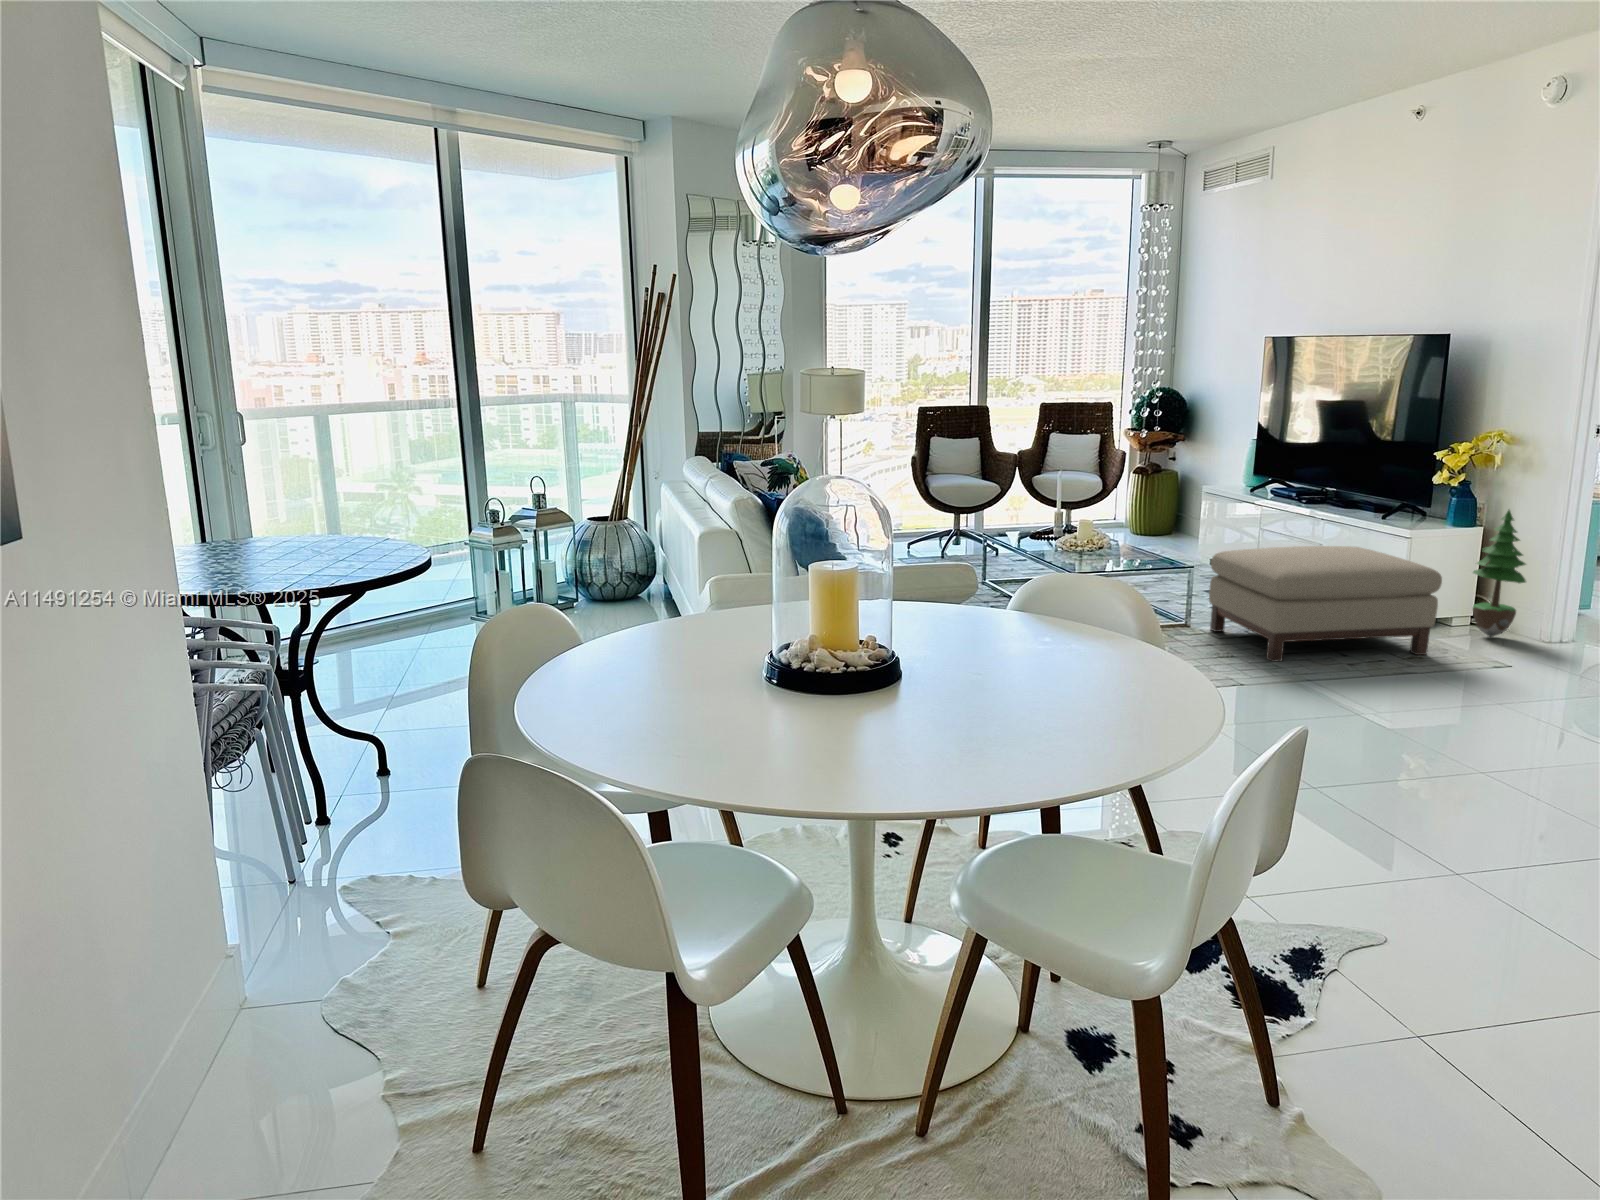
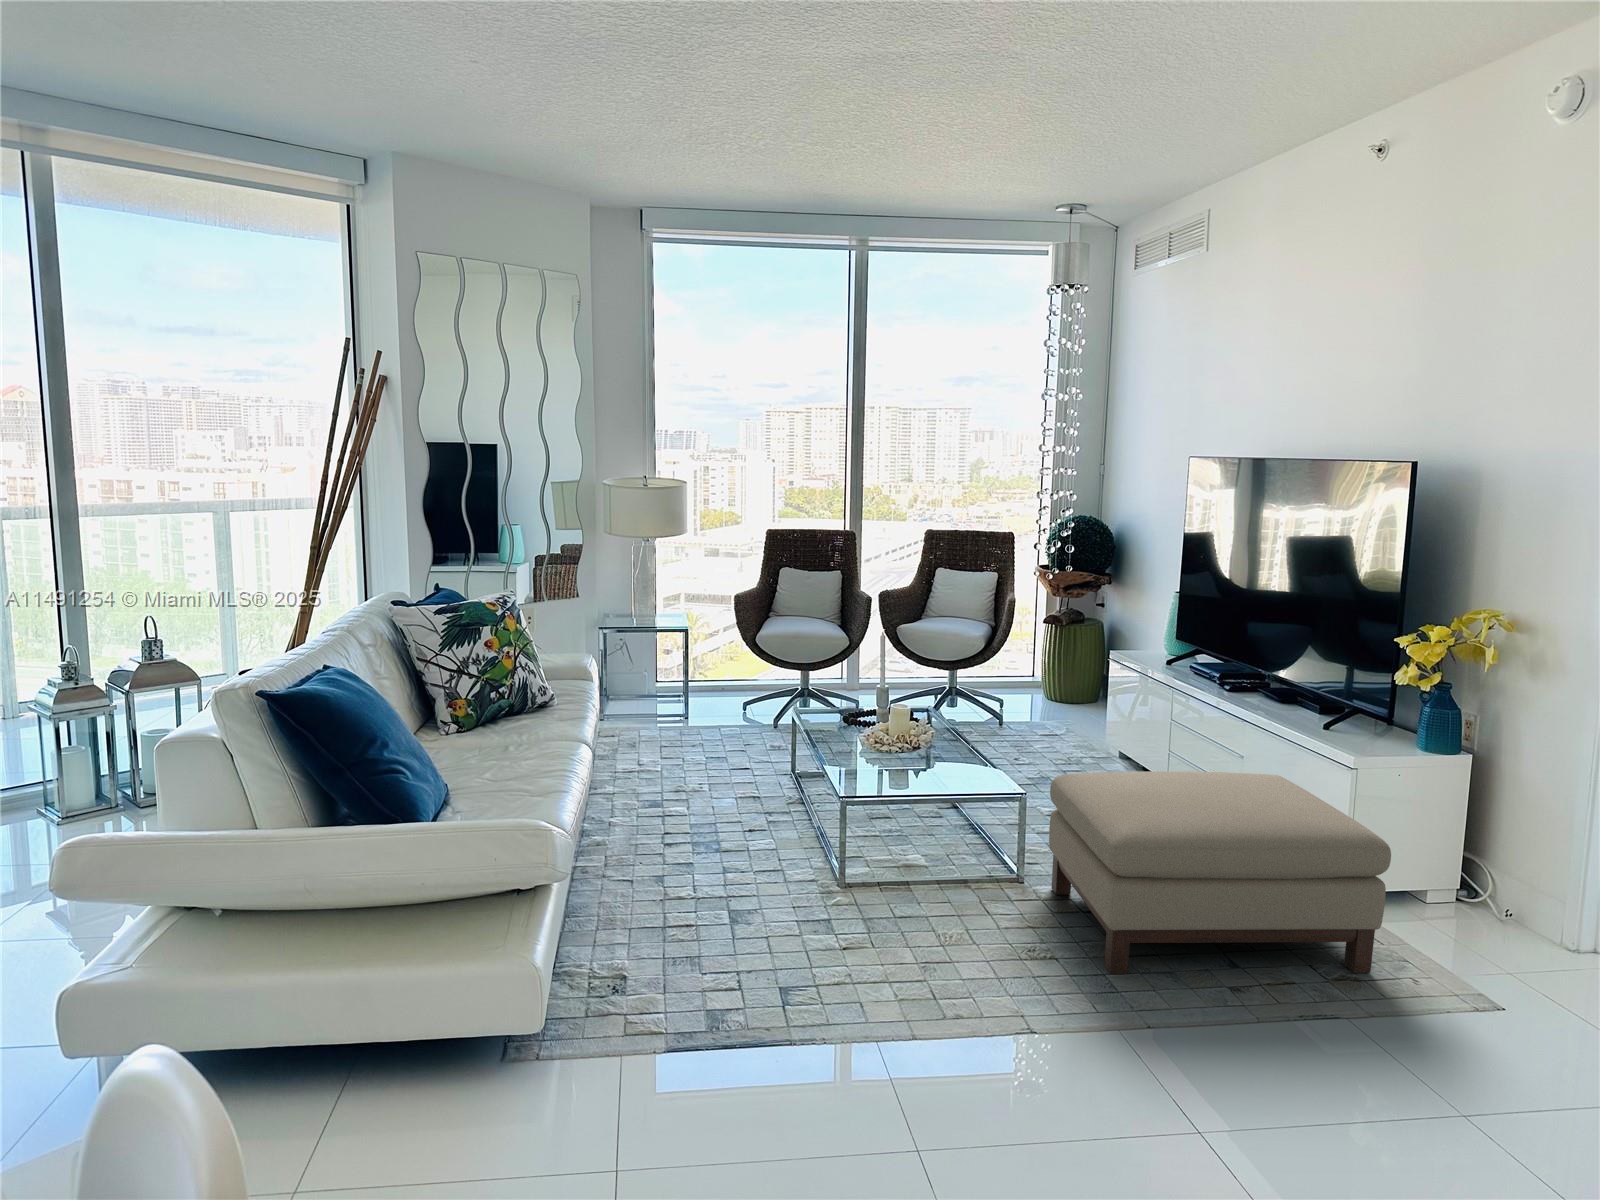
potted tree: present [1473,510,1526,637] -> none [1452,736,1540,934]

